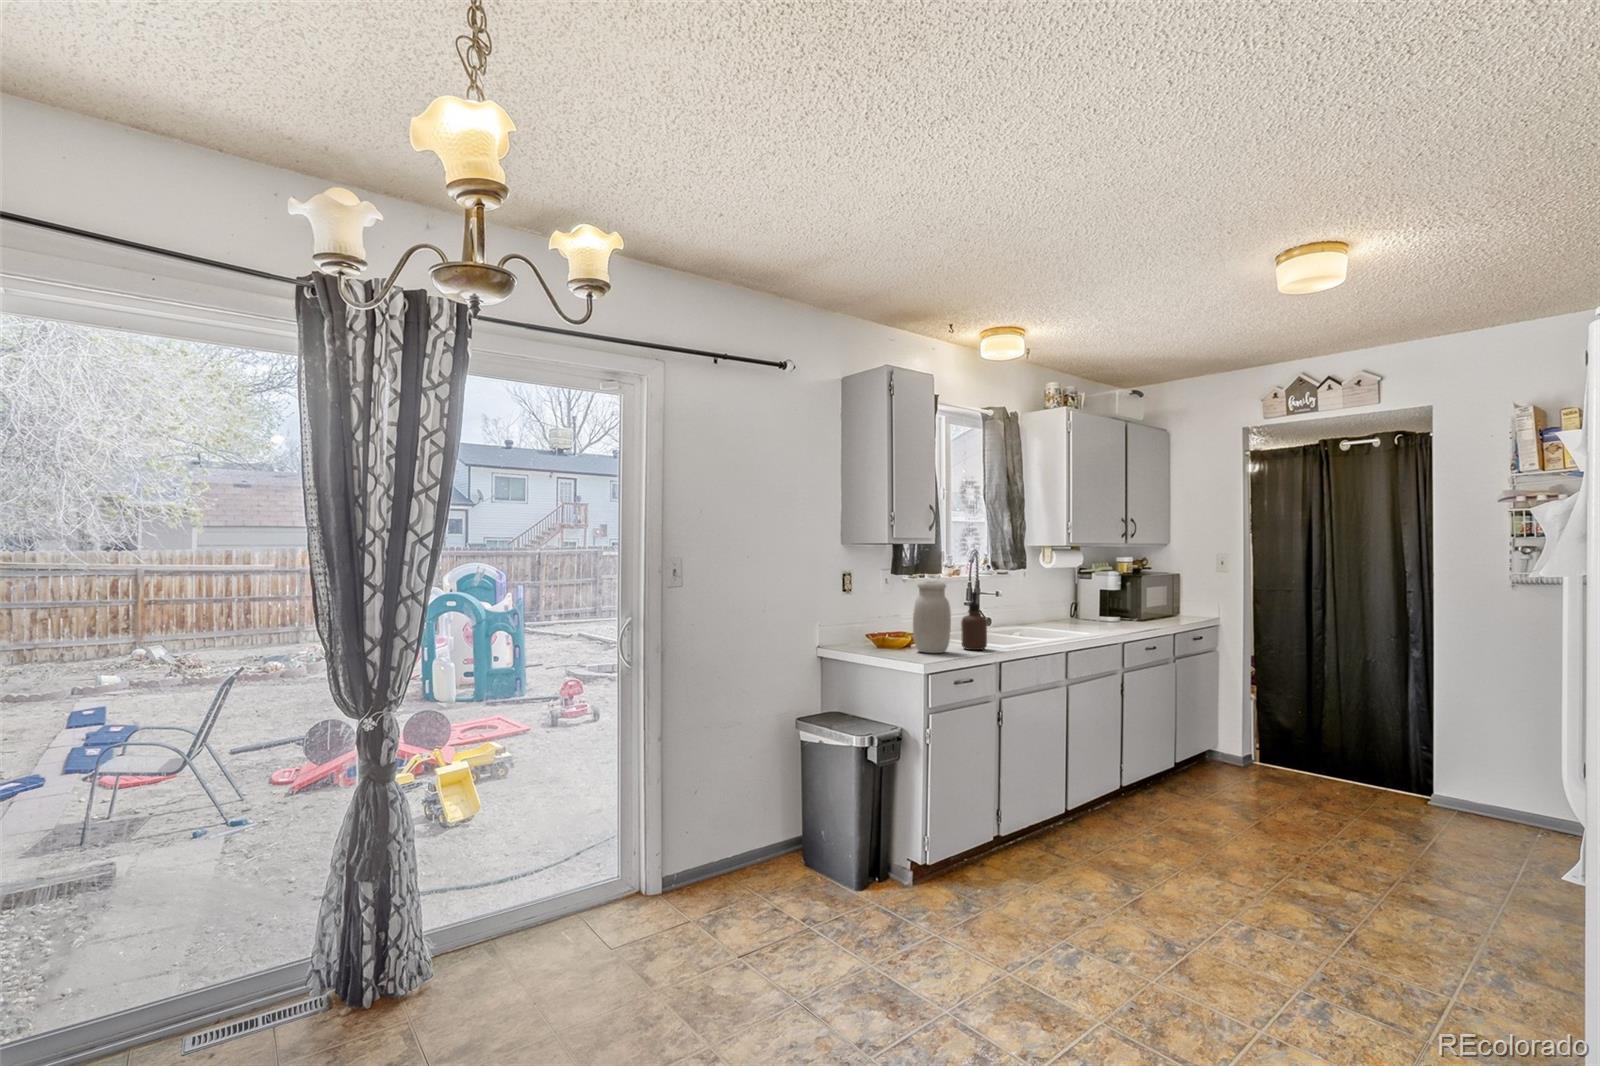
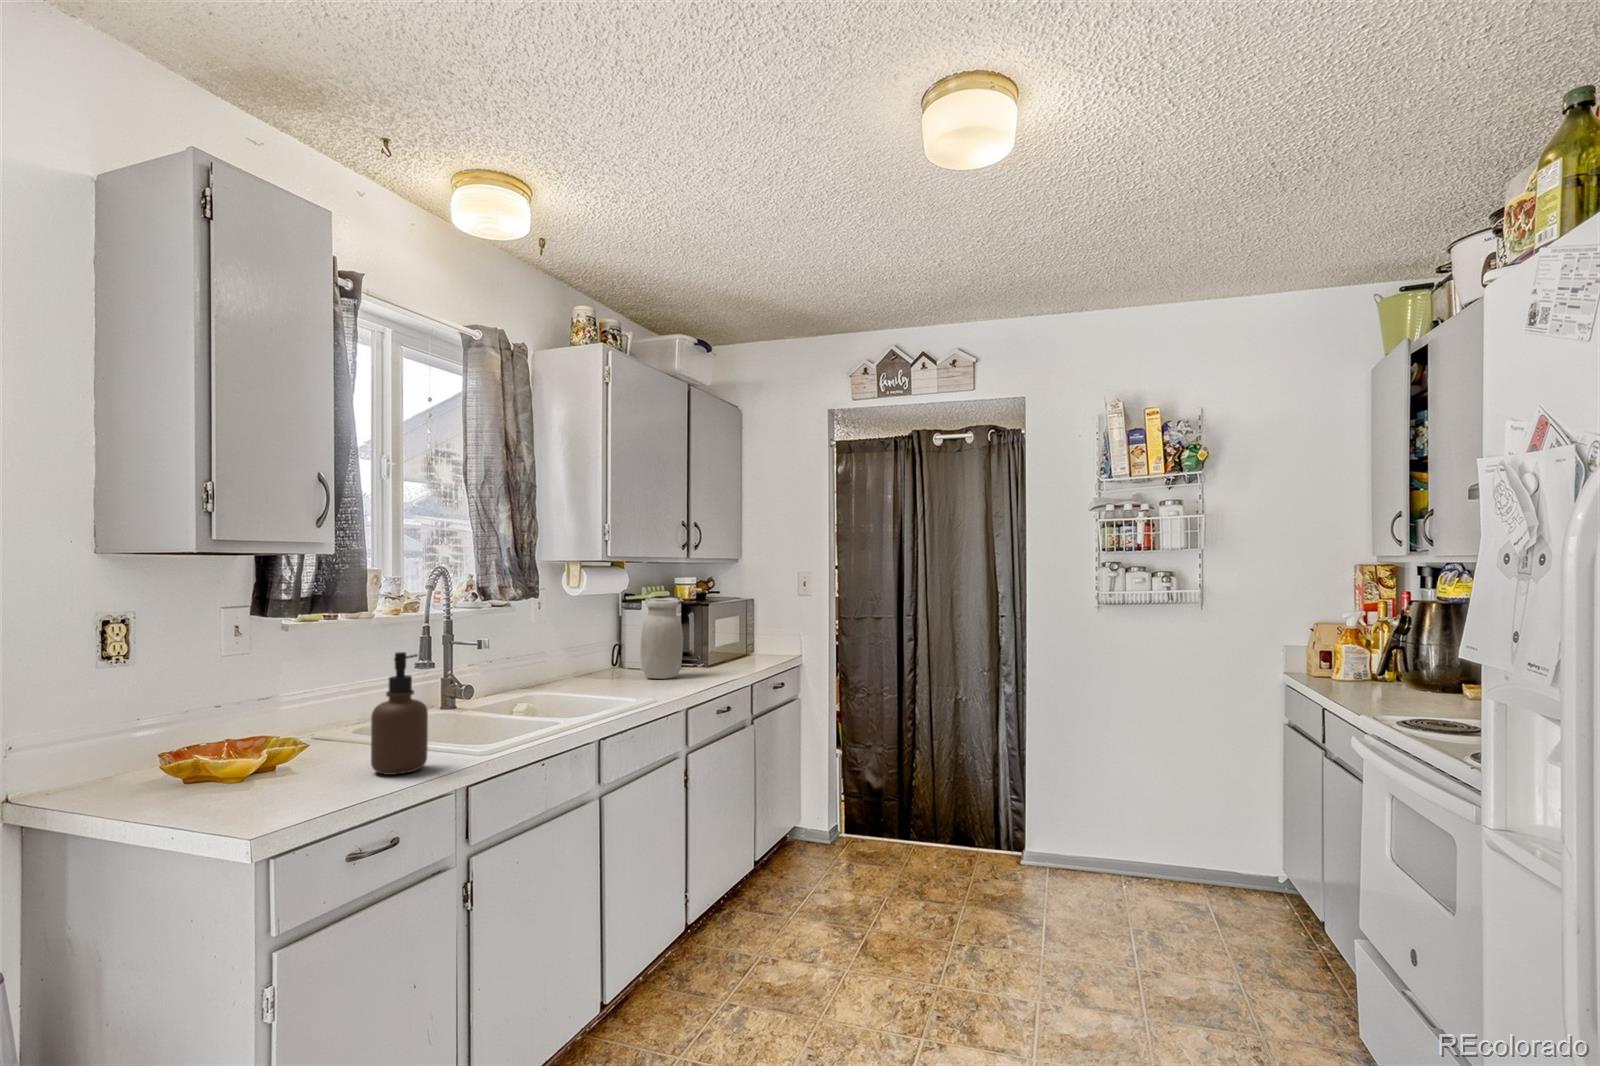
jar: present [913,581,951,653] -> present [641,599,683,679]

